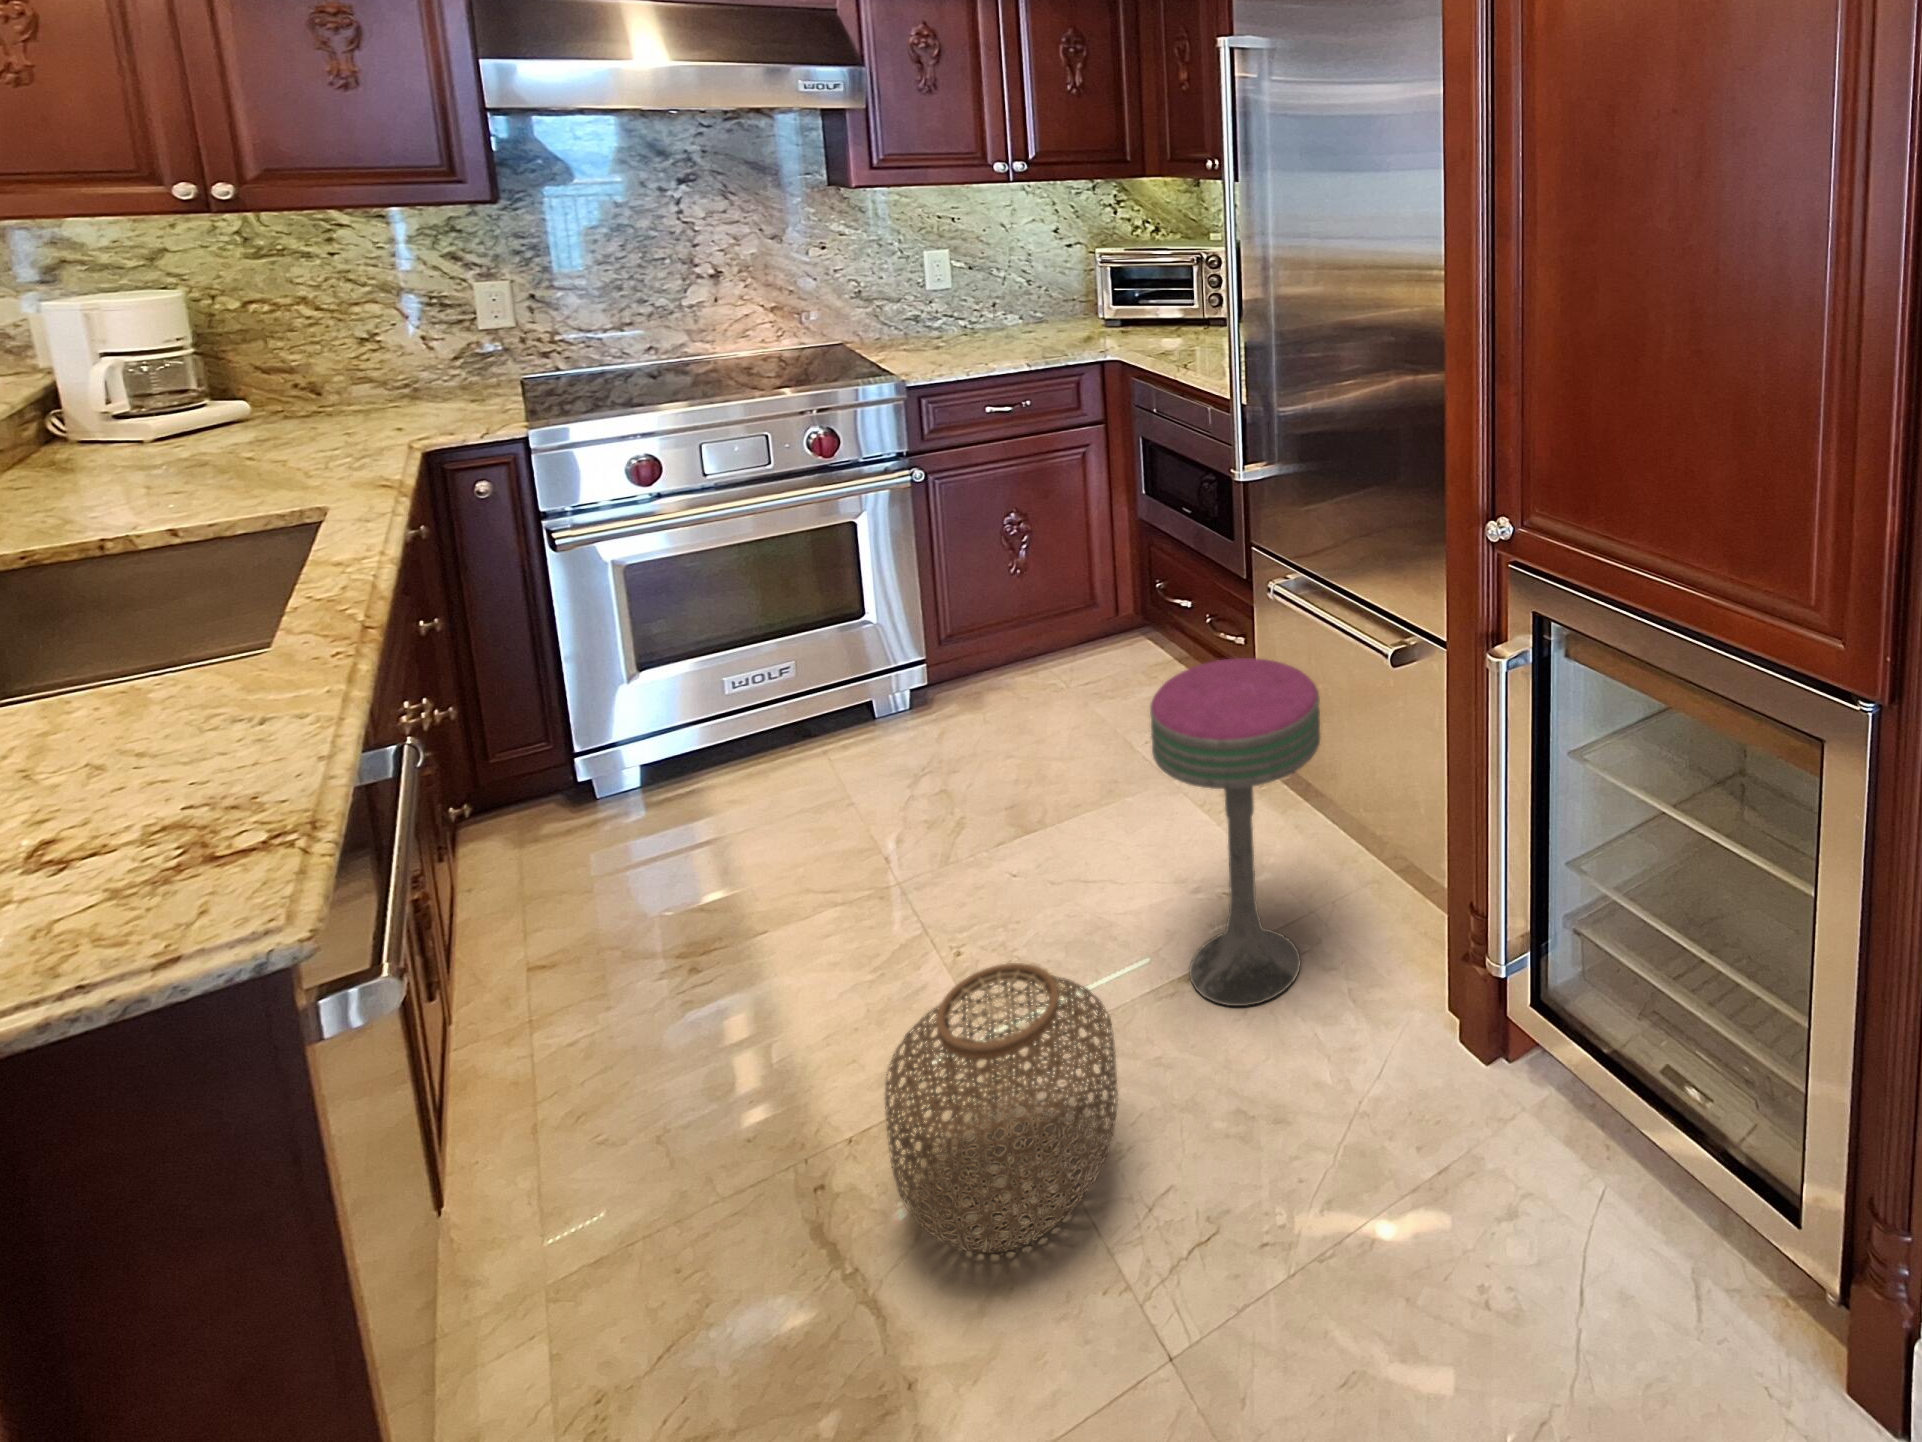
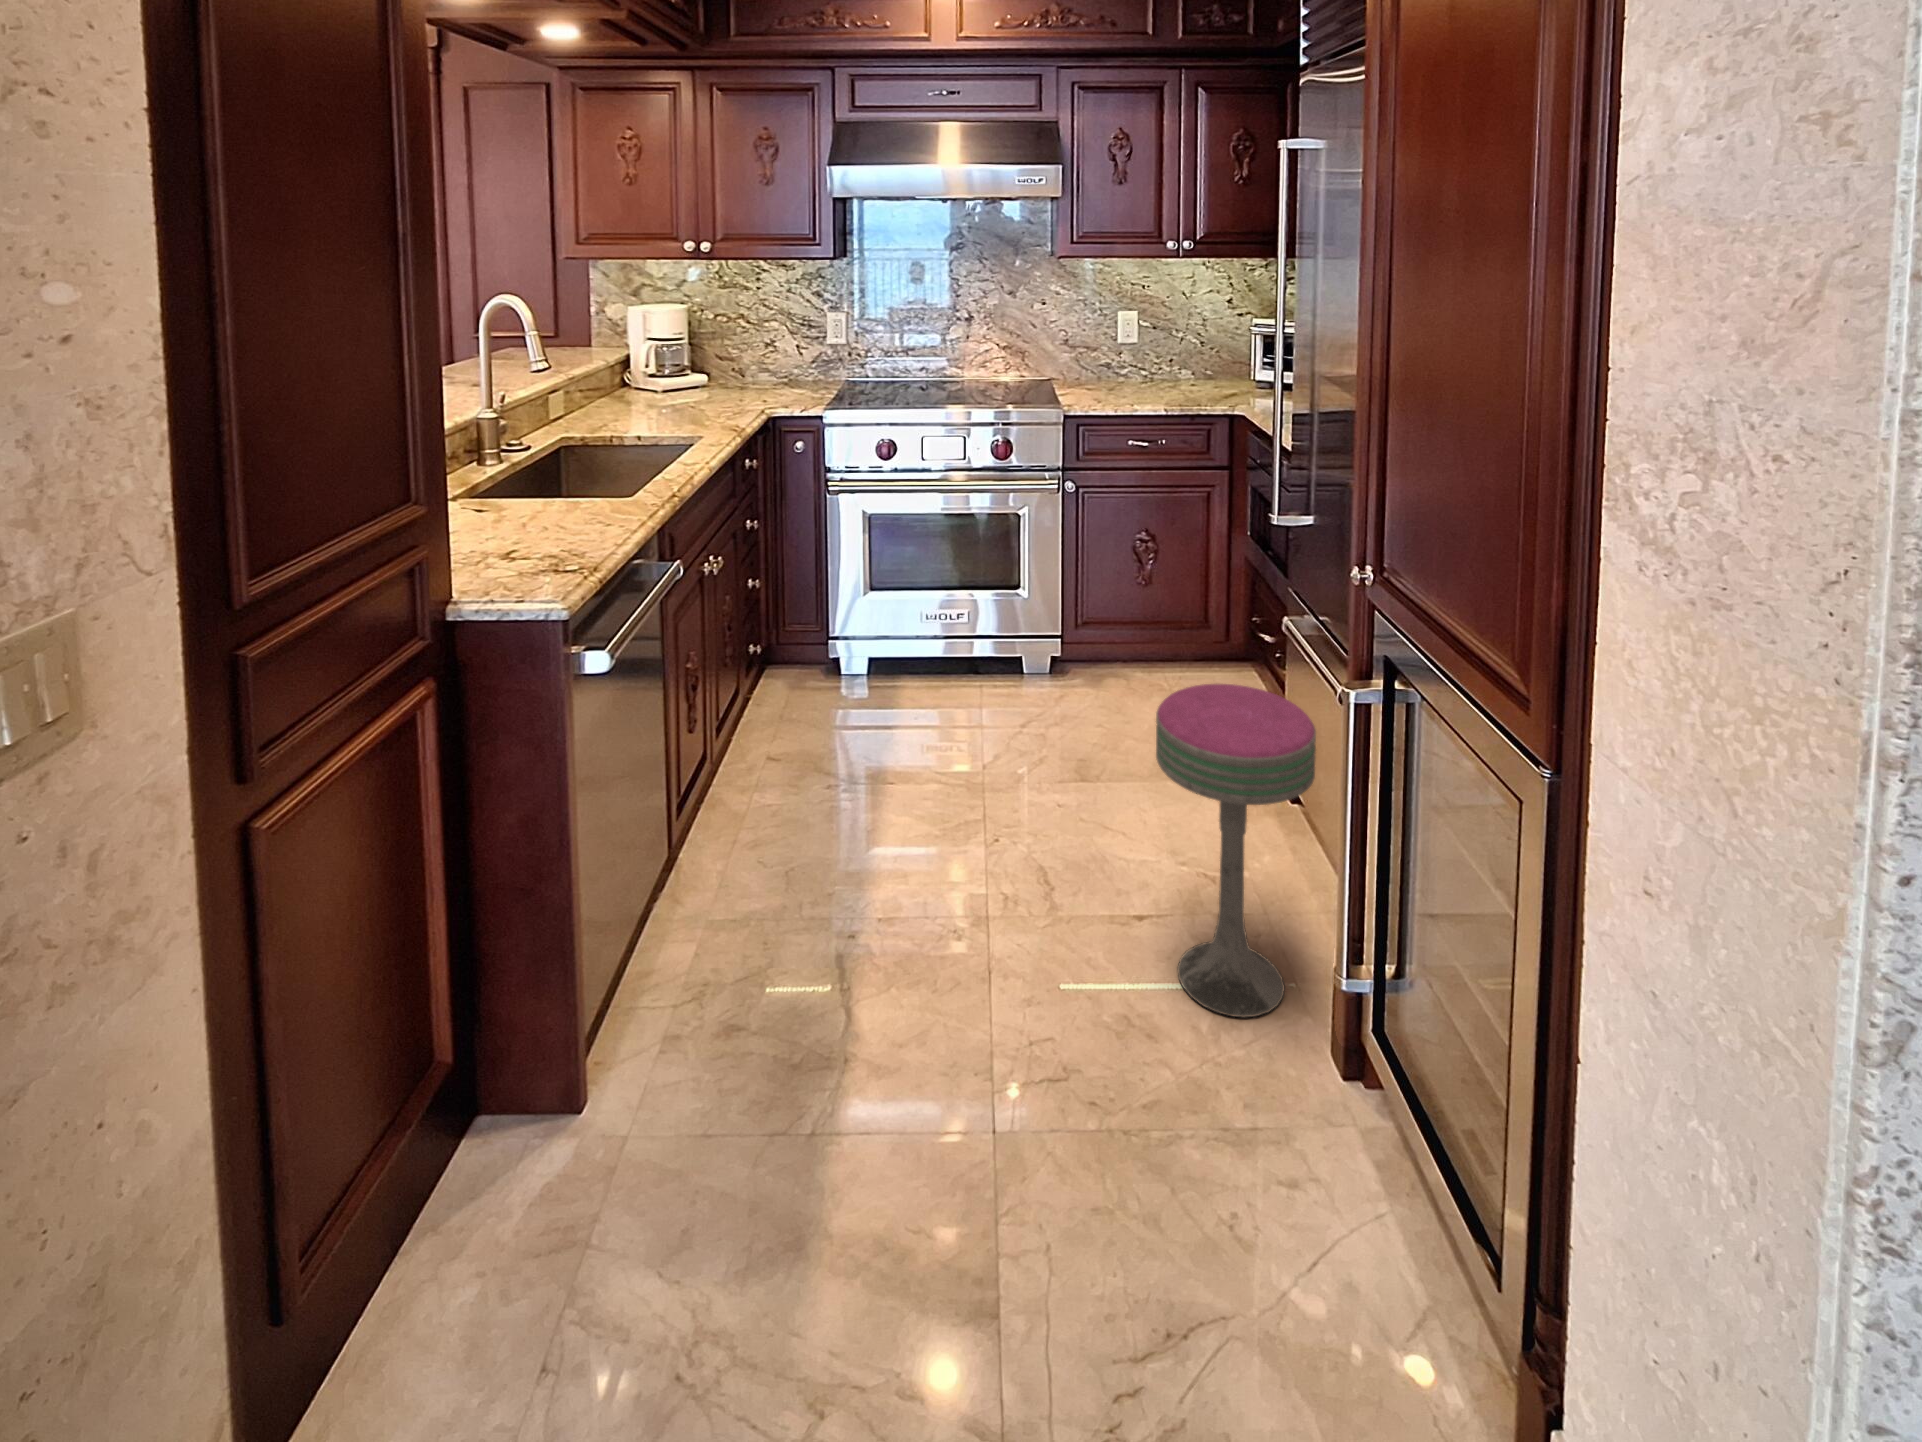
woven basket: present [885,963,1118,1252] -> none [883,868,1060,1107]

